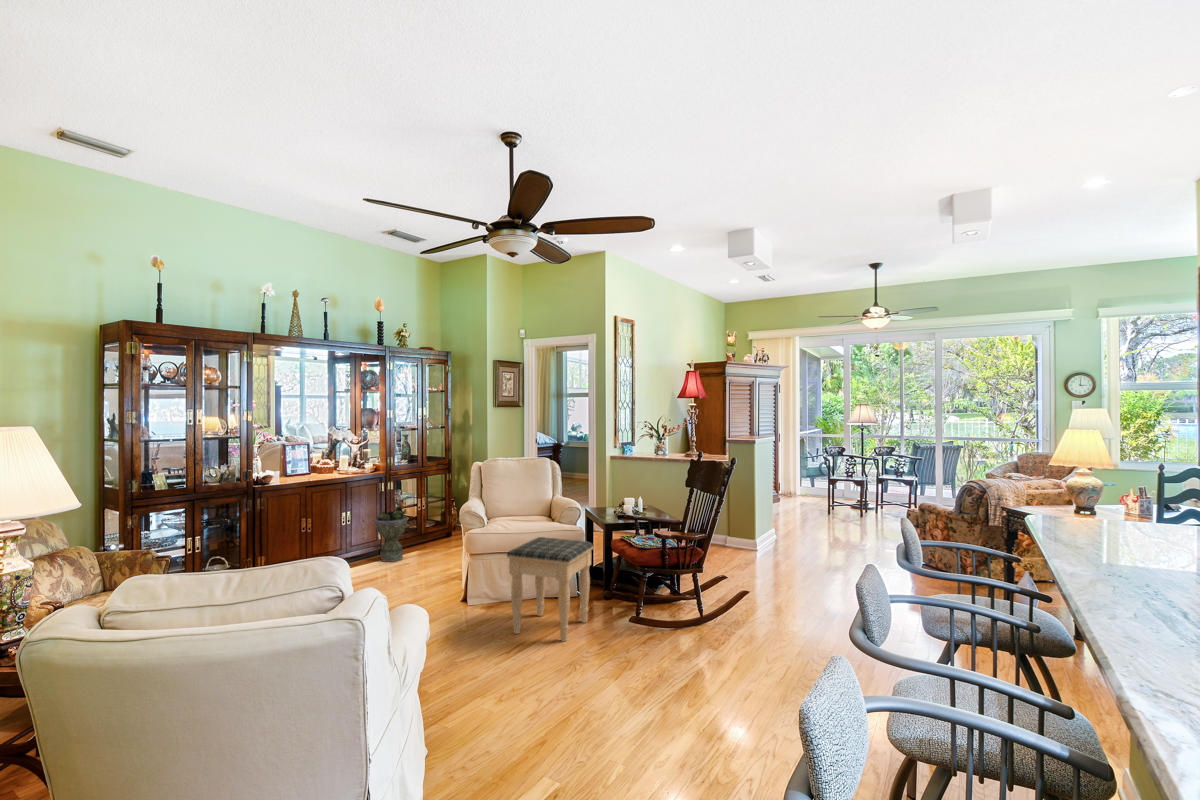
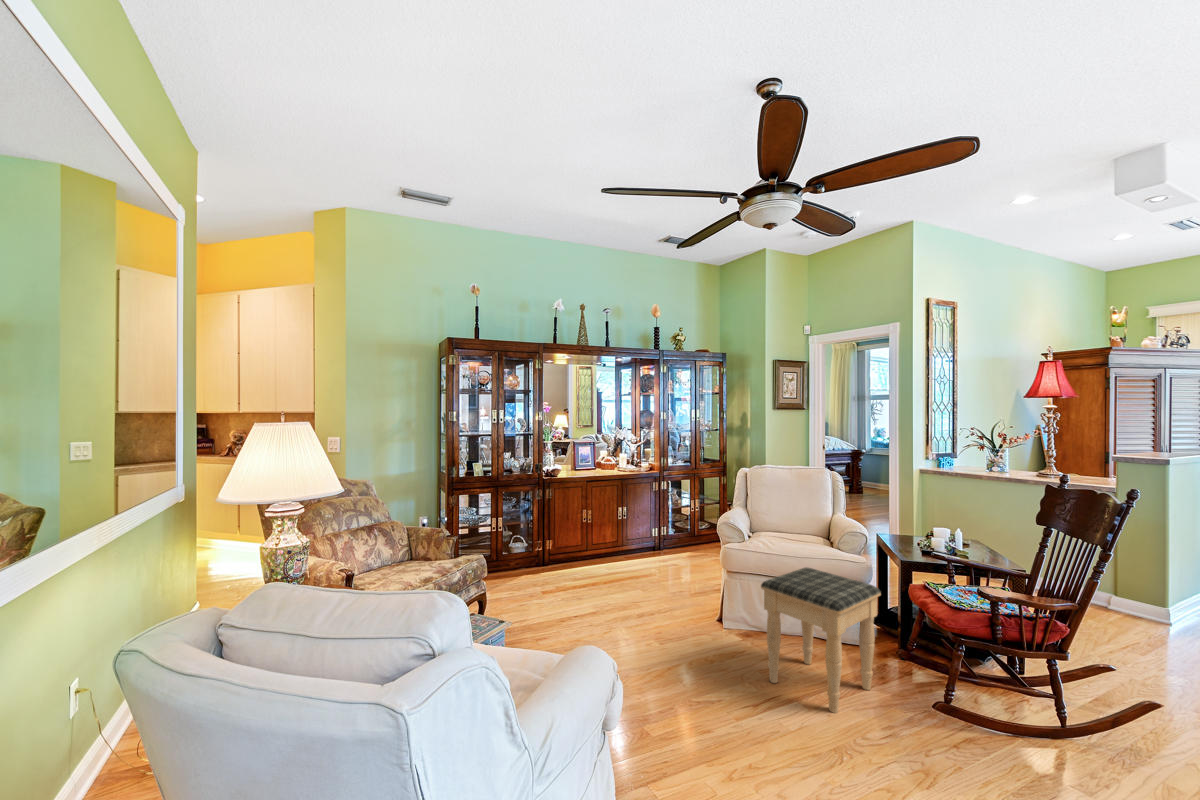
planter: present [374,506,407,562] -> none [649,506,680,560]

